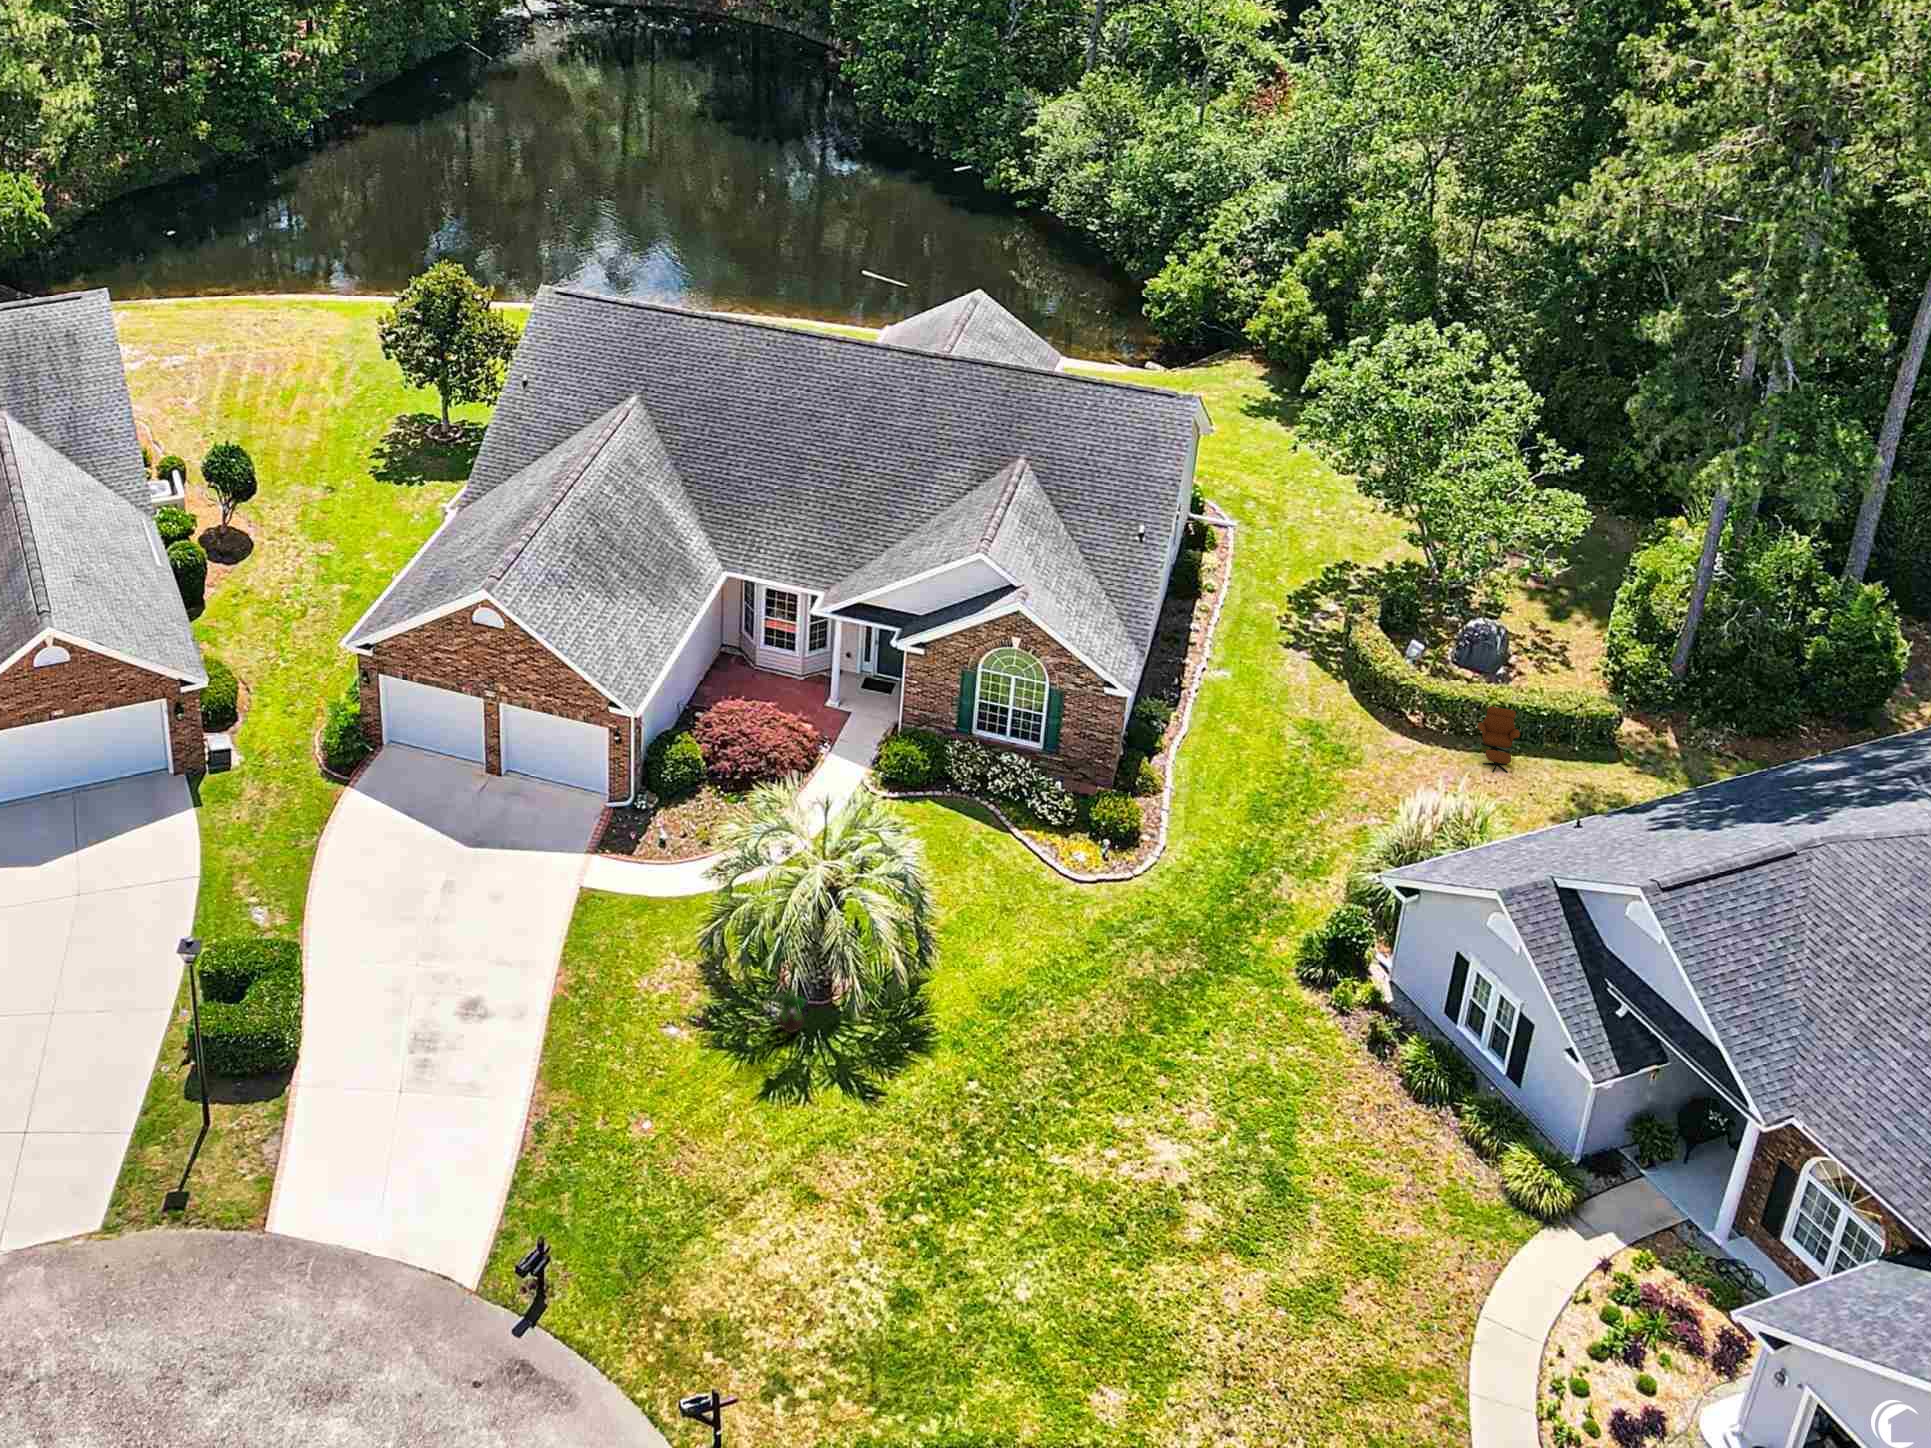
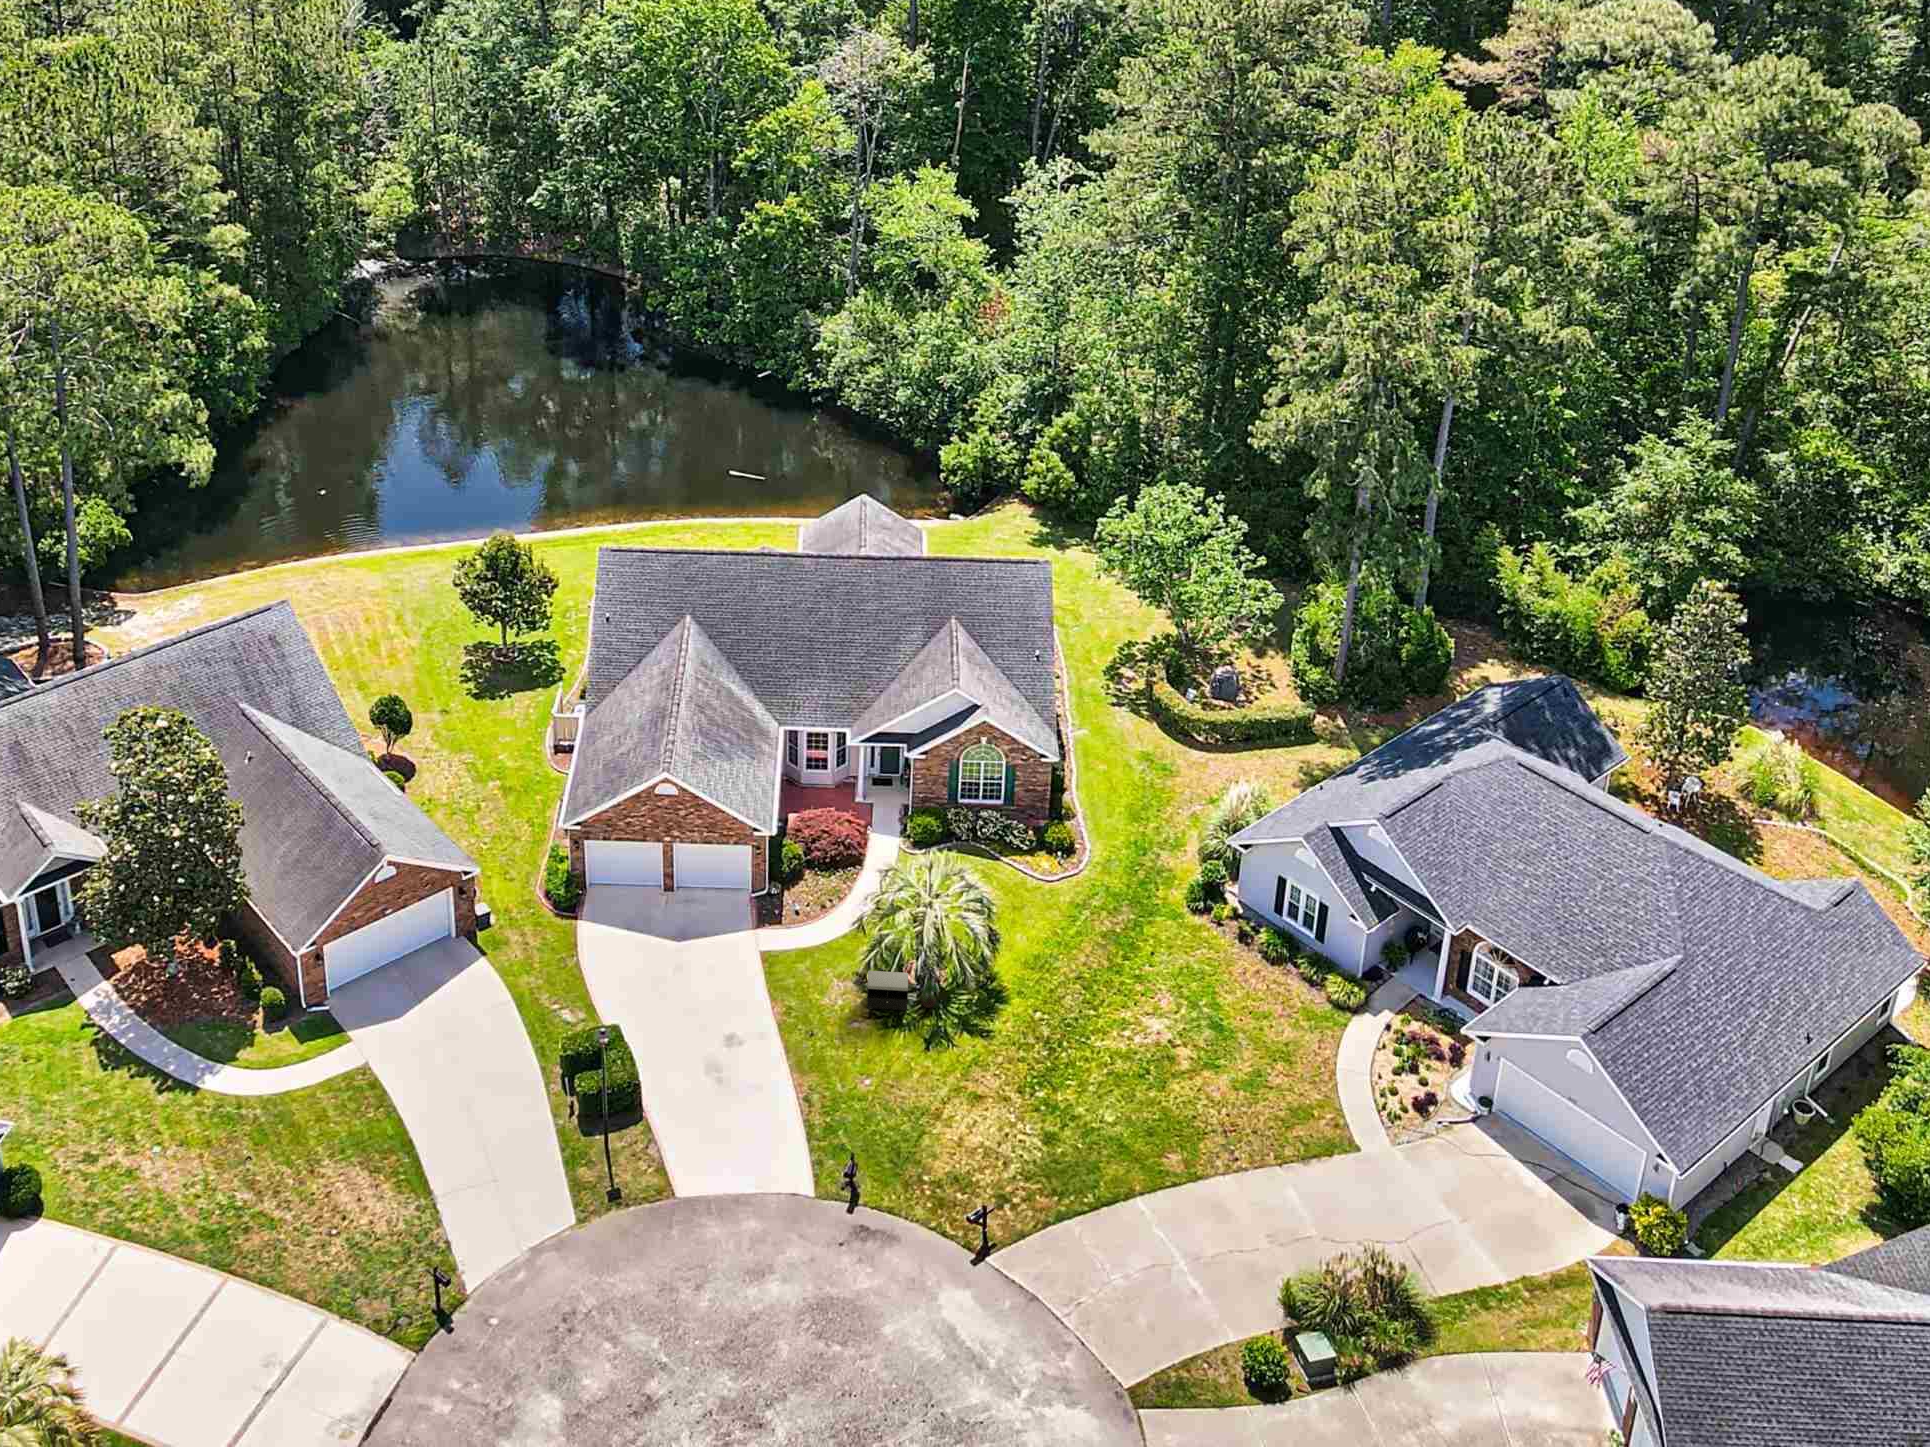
lounge chair: present [1477,706,1520,773] -> none [1241,724,1265,764]
storage bench: none [692,952,765,1028] -> present [867,971,908,1010]

